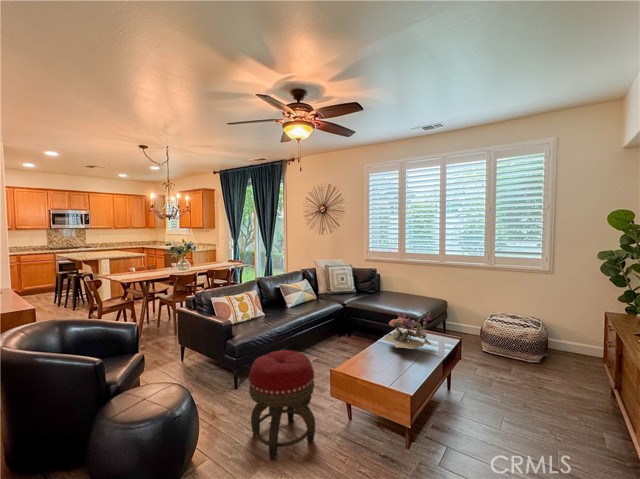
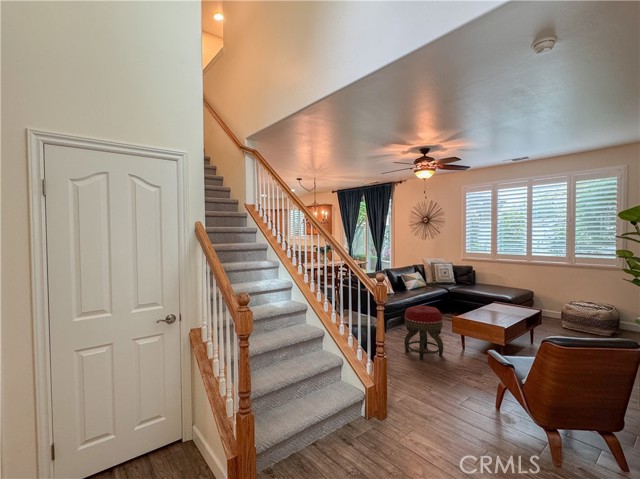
flower arrangement: present [385,312,431,349] -> none [484,290,518,312]

